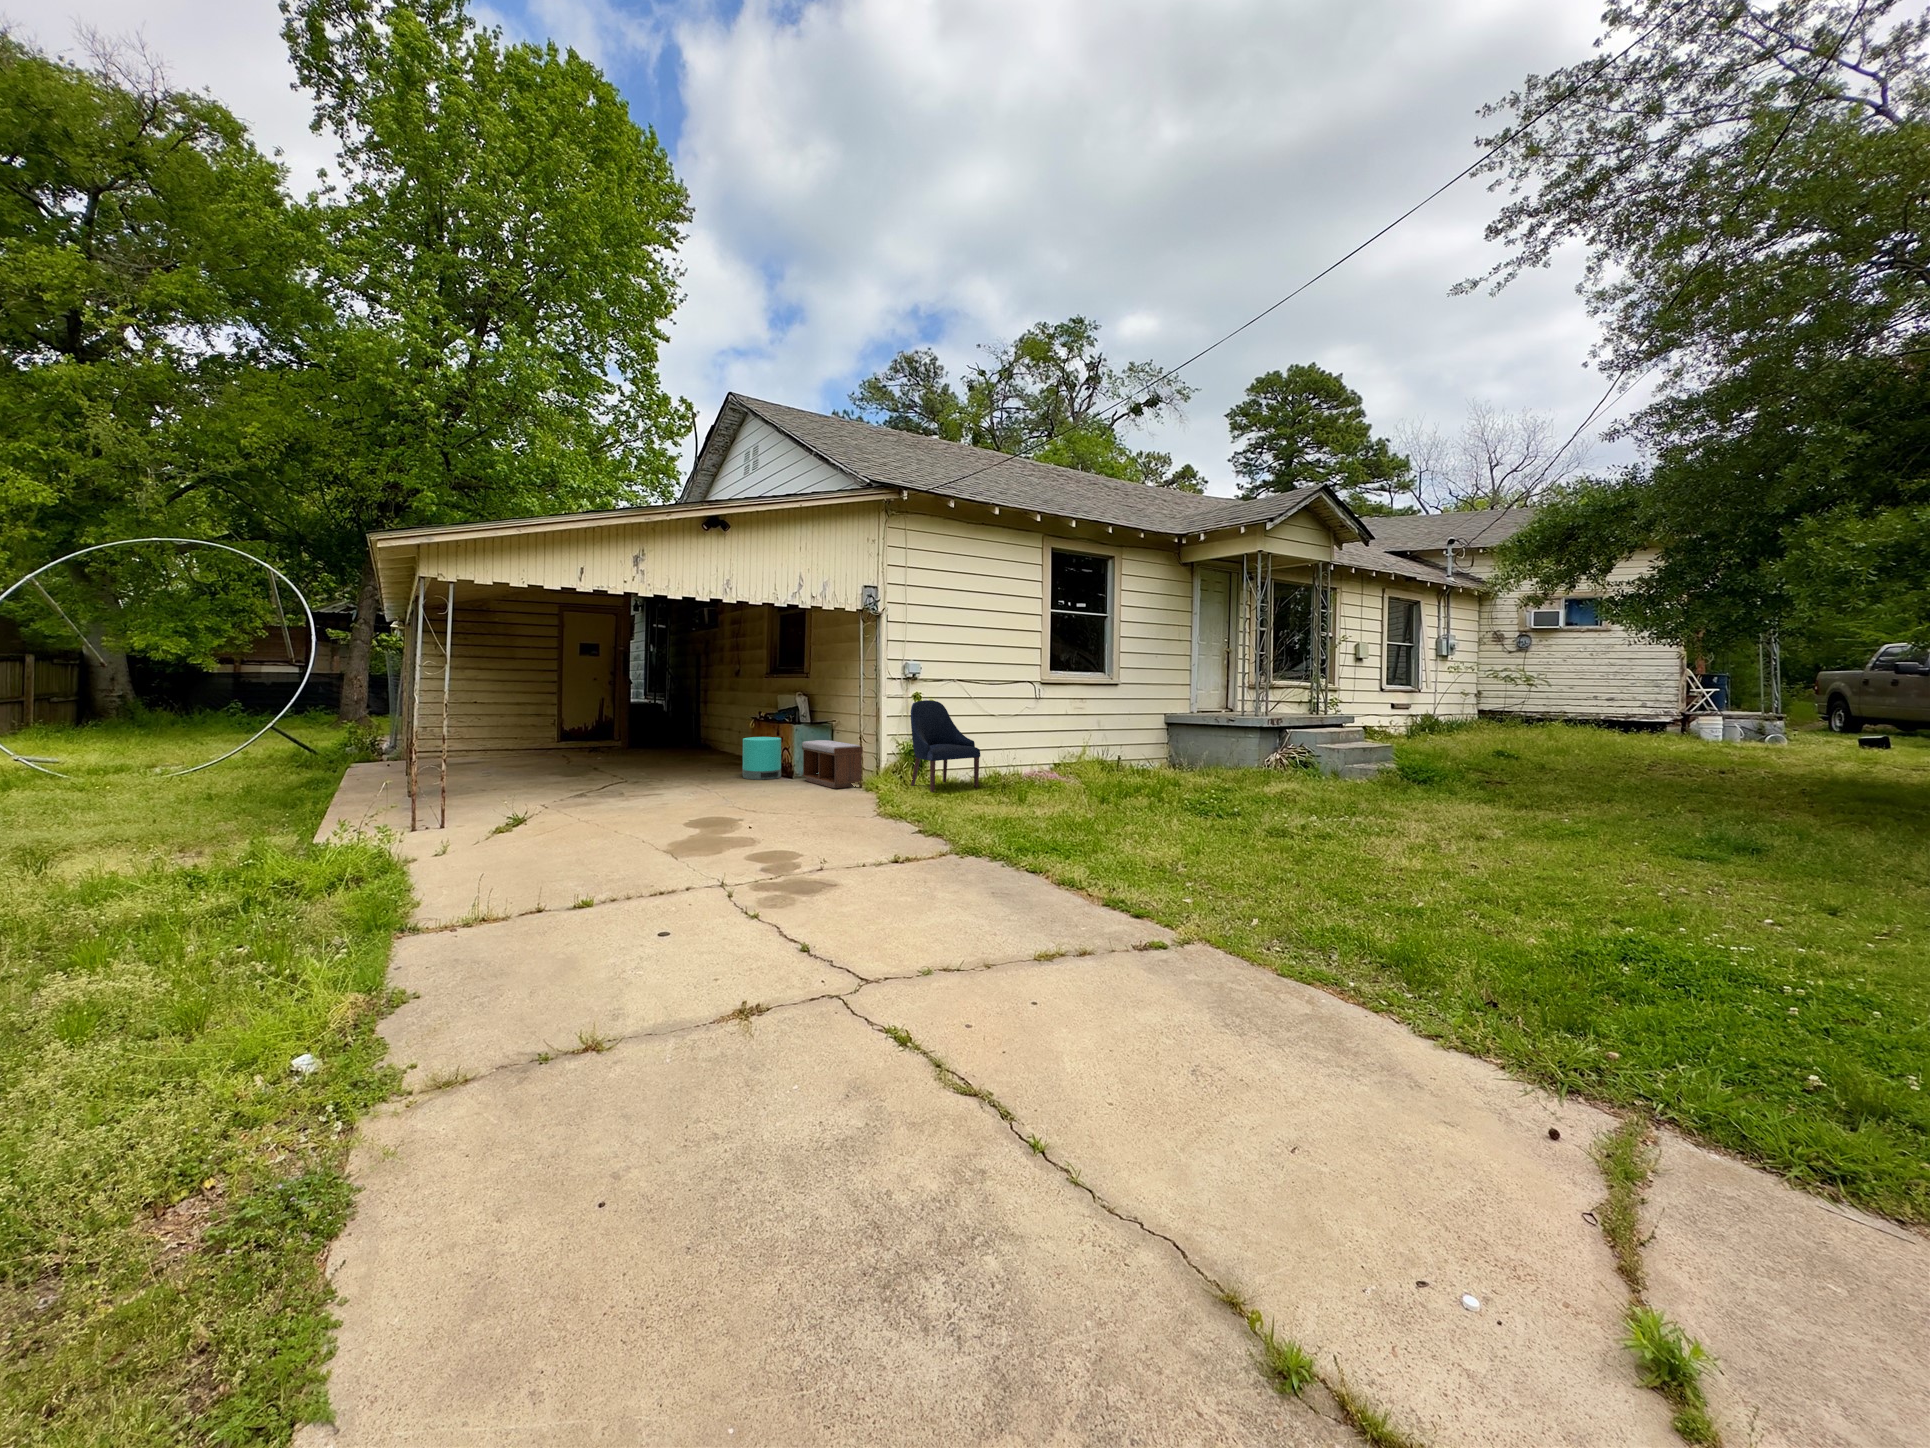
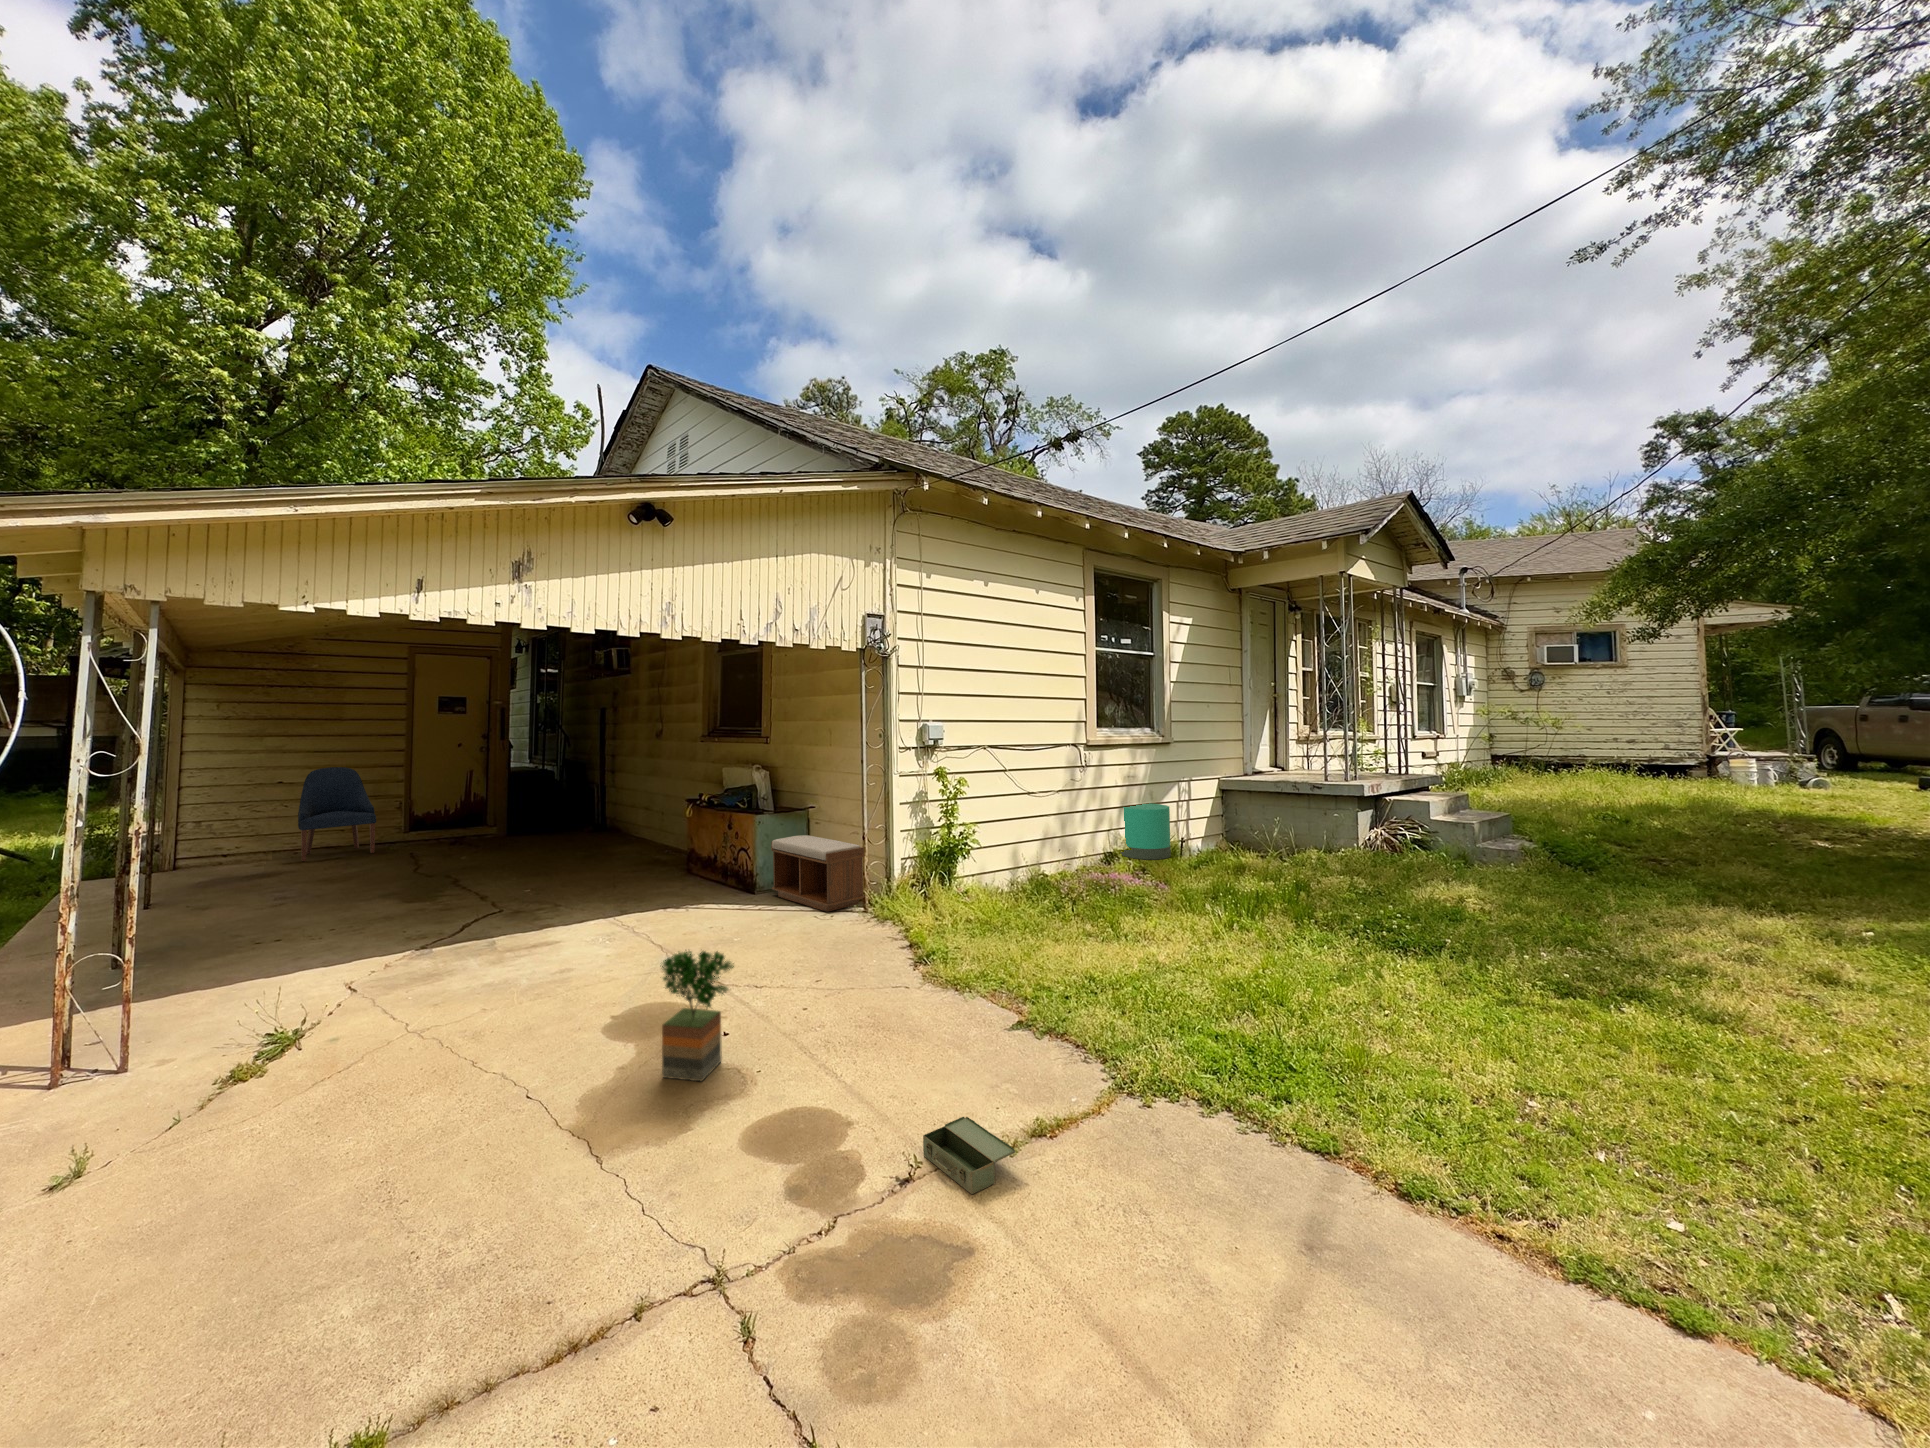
chair: present [911,700,980,792] -> present [298,767,376,861]
trash can: present [743,737,781,780] -> present [1121,803,1171,859]
potted tree: none [708,773,750,840] -> present [662,951,734,1081]
toolbox: none [829,849,870,872] -> present [923,1117,1015,1194]

